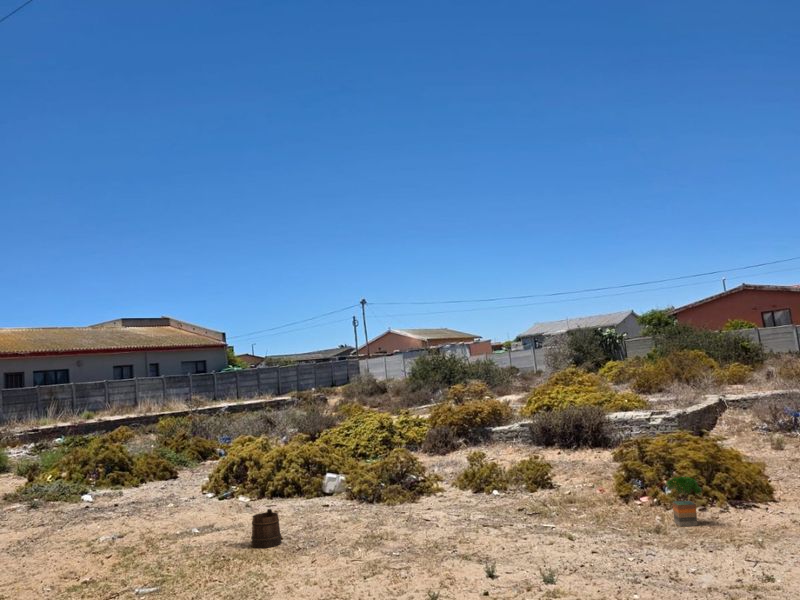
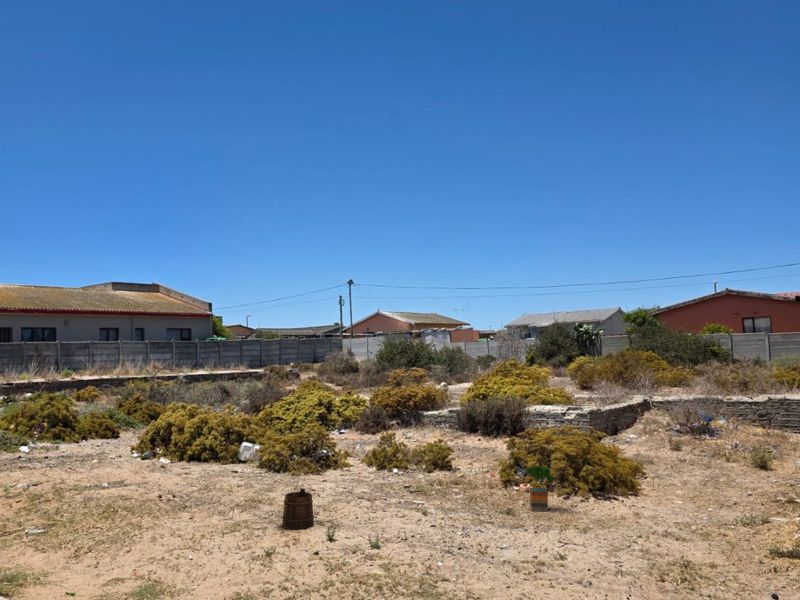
bucket: present [251,509,281,548] -> present [282,488,314,529]

